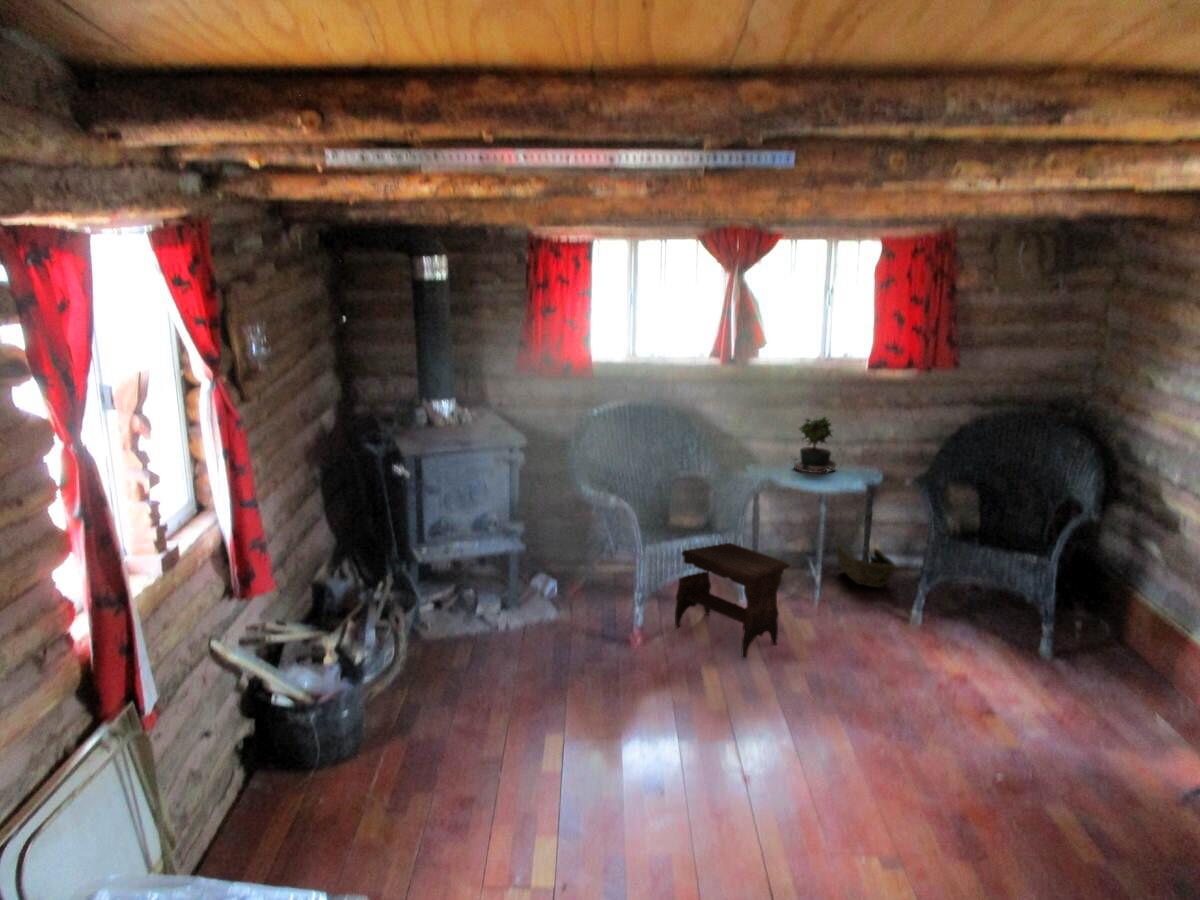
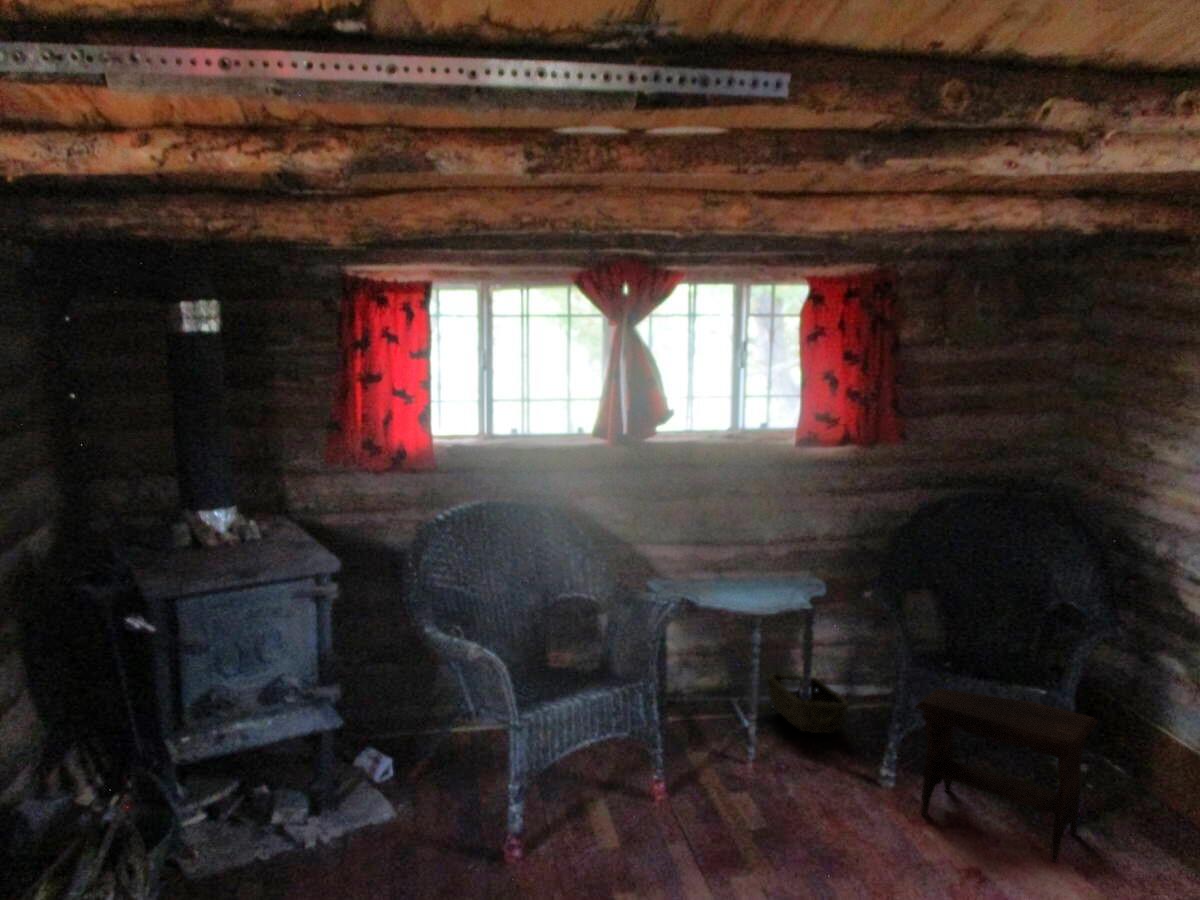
potted plant: present [794,417,837,473] -> none [709,509,766,591]
footstool: present [675,543,790,659] -> present [916,687,1098,862]

